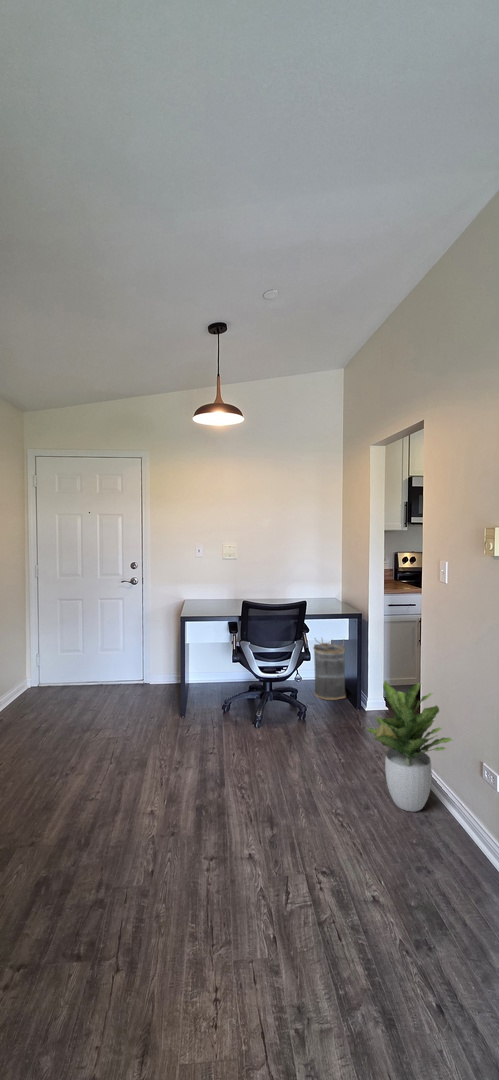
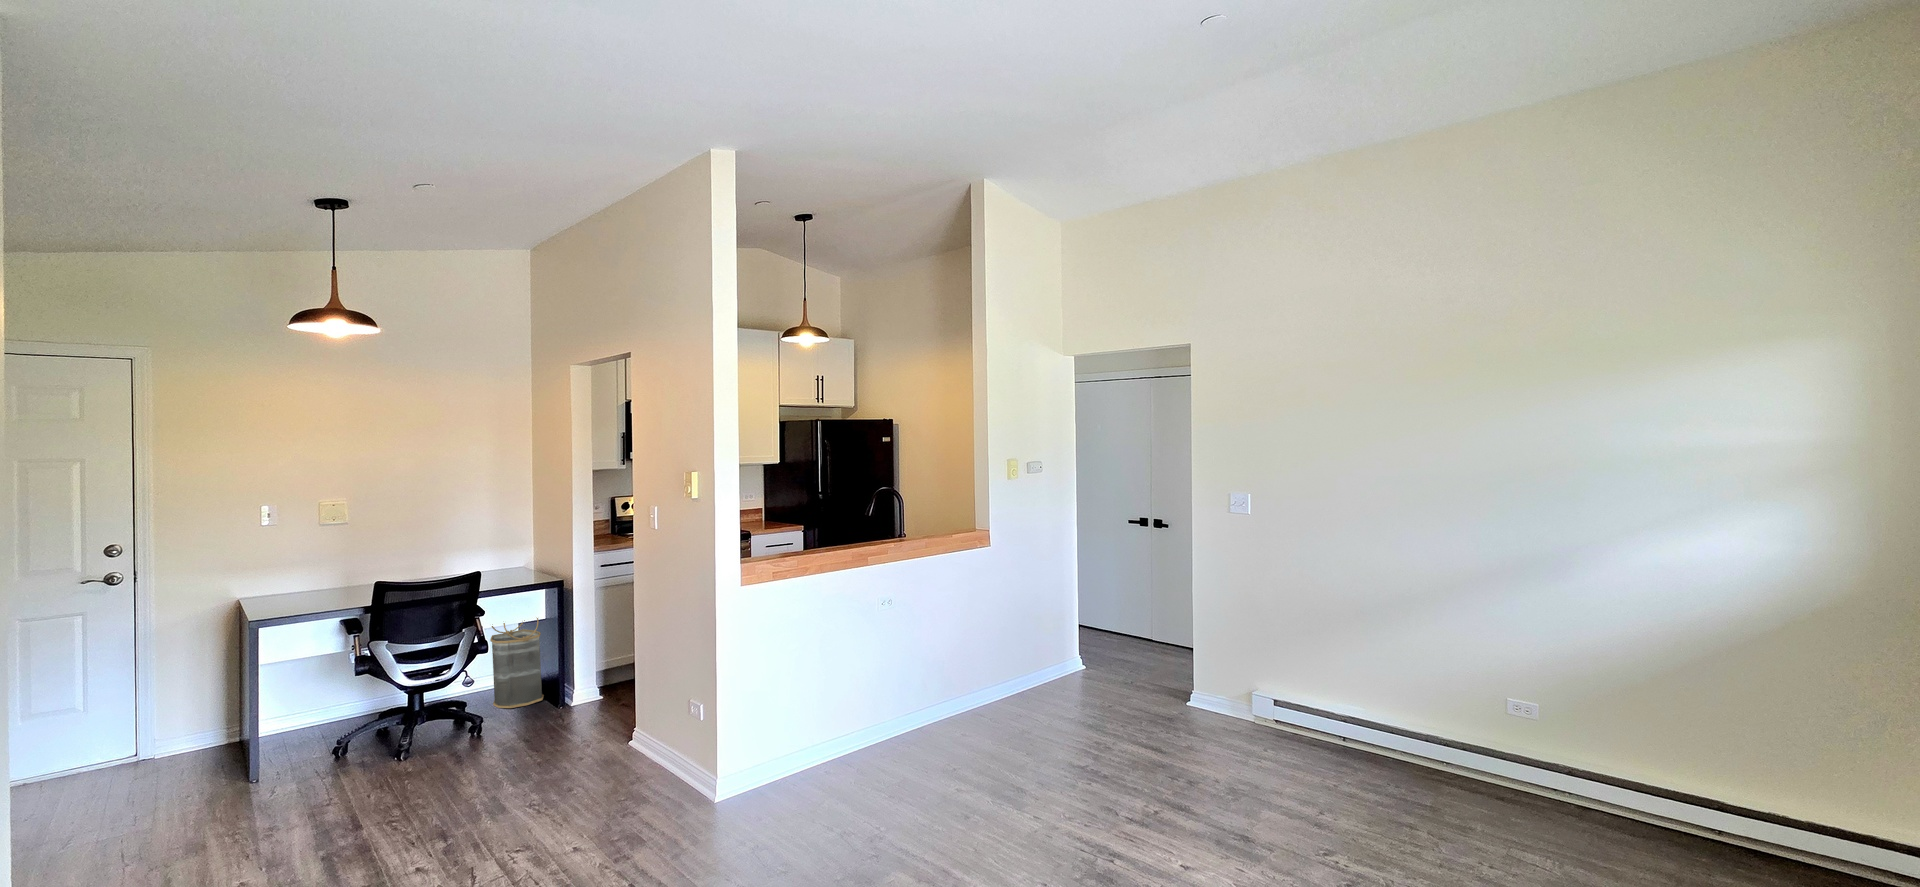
potted plant: present [367,681,452,812] -> none [566,641,664,782]

